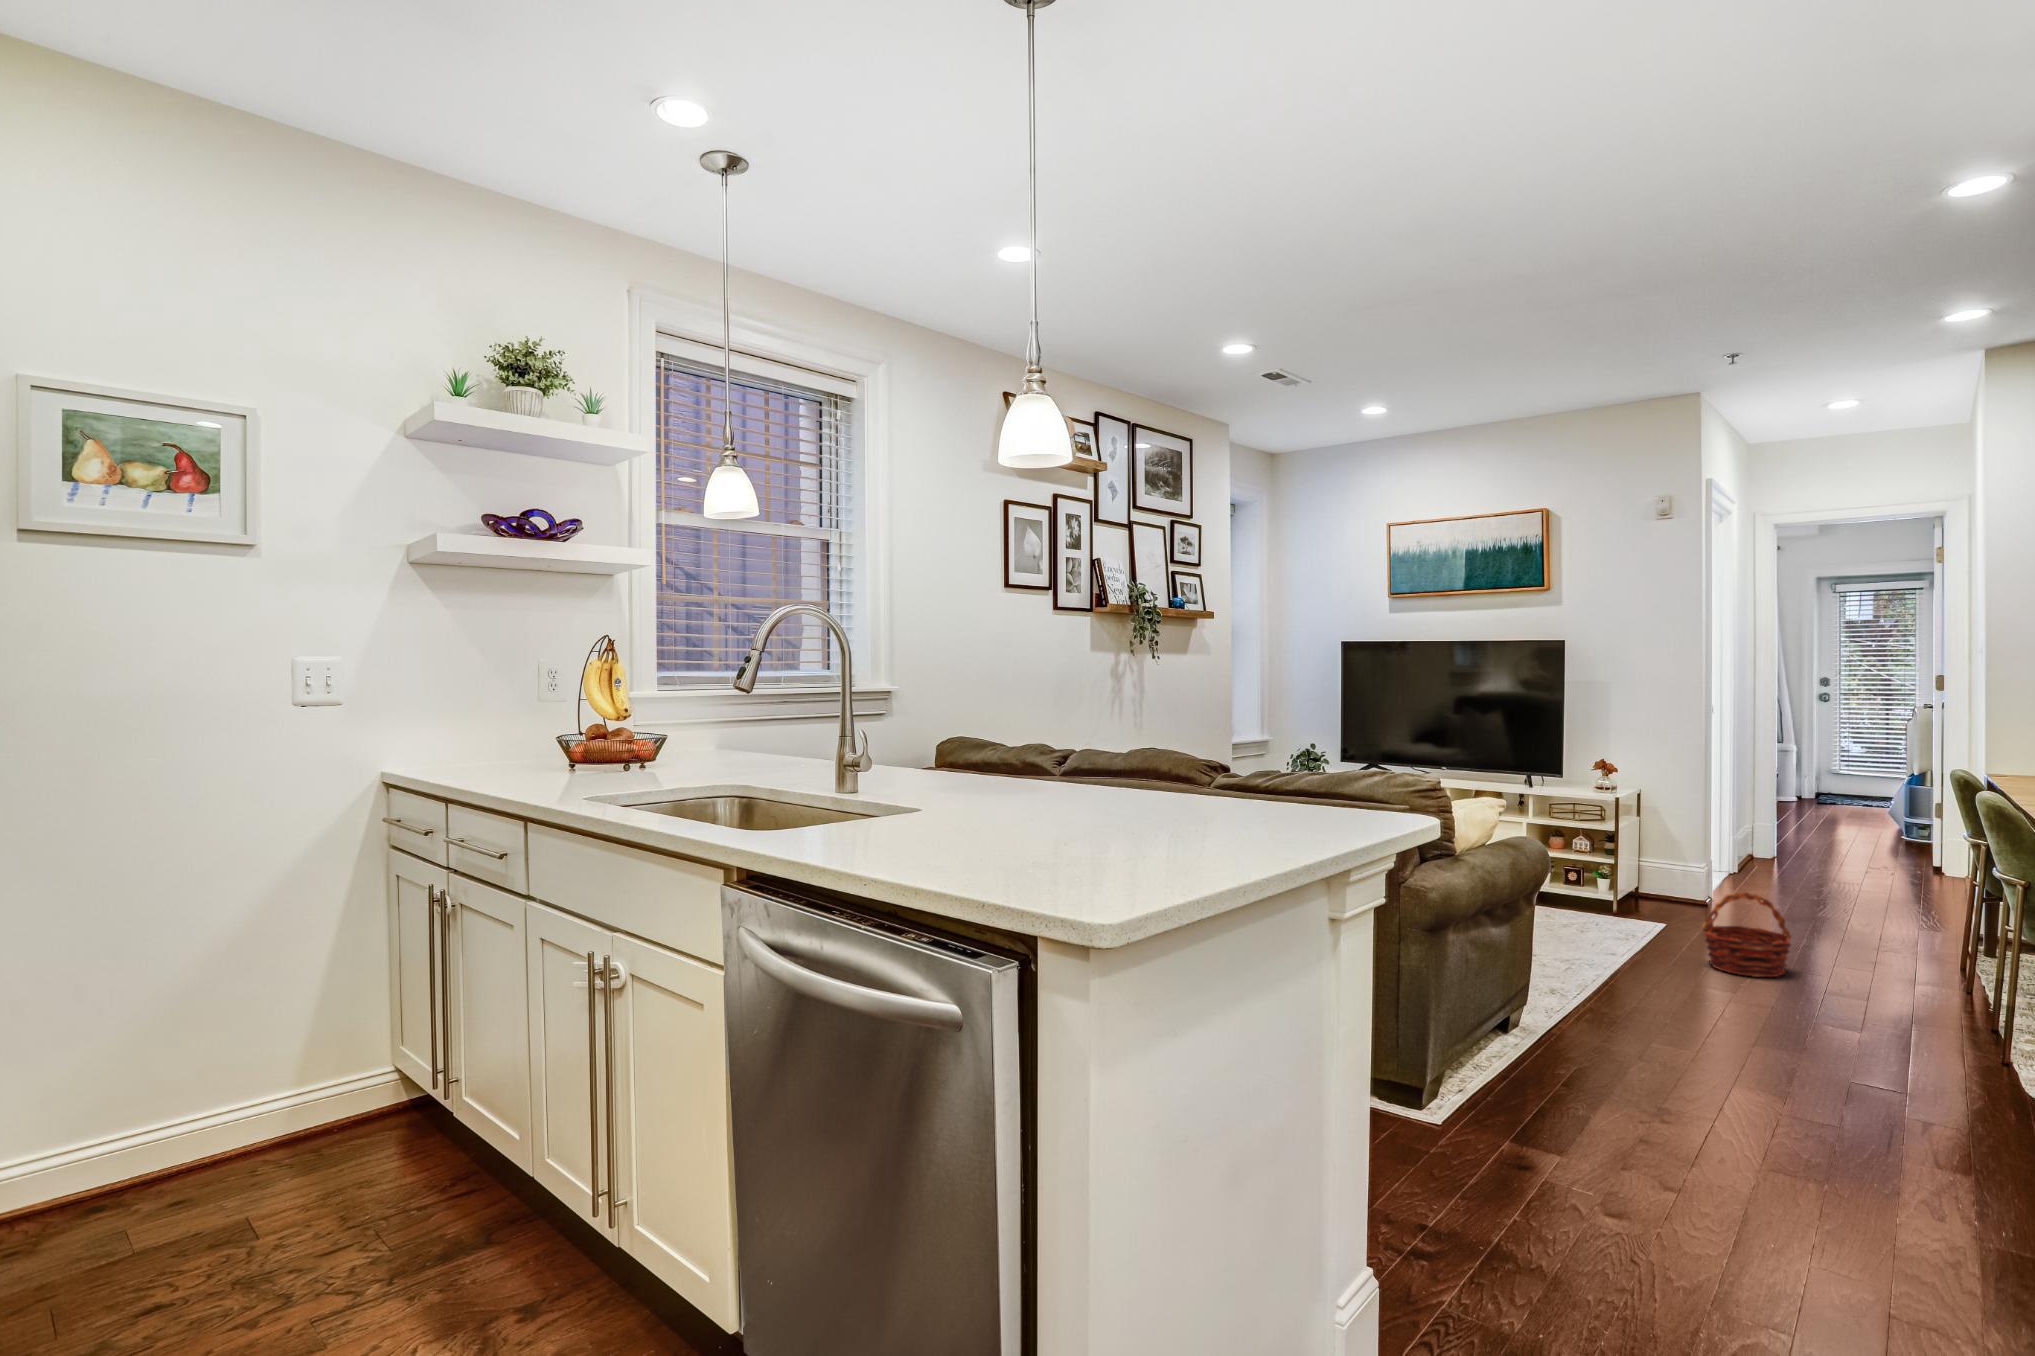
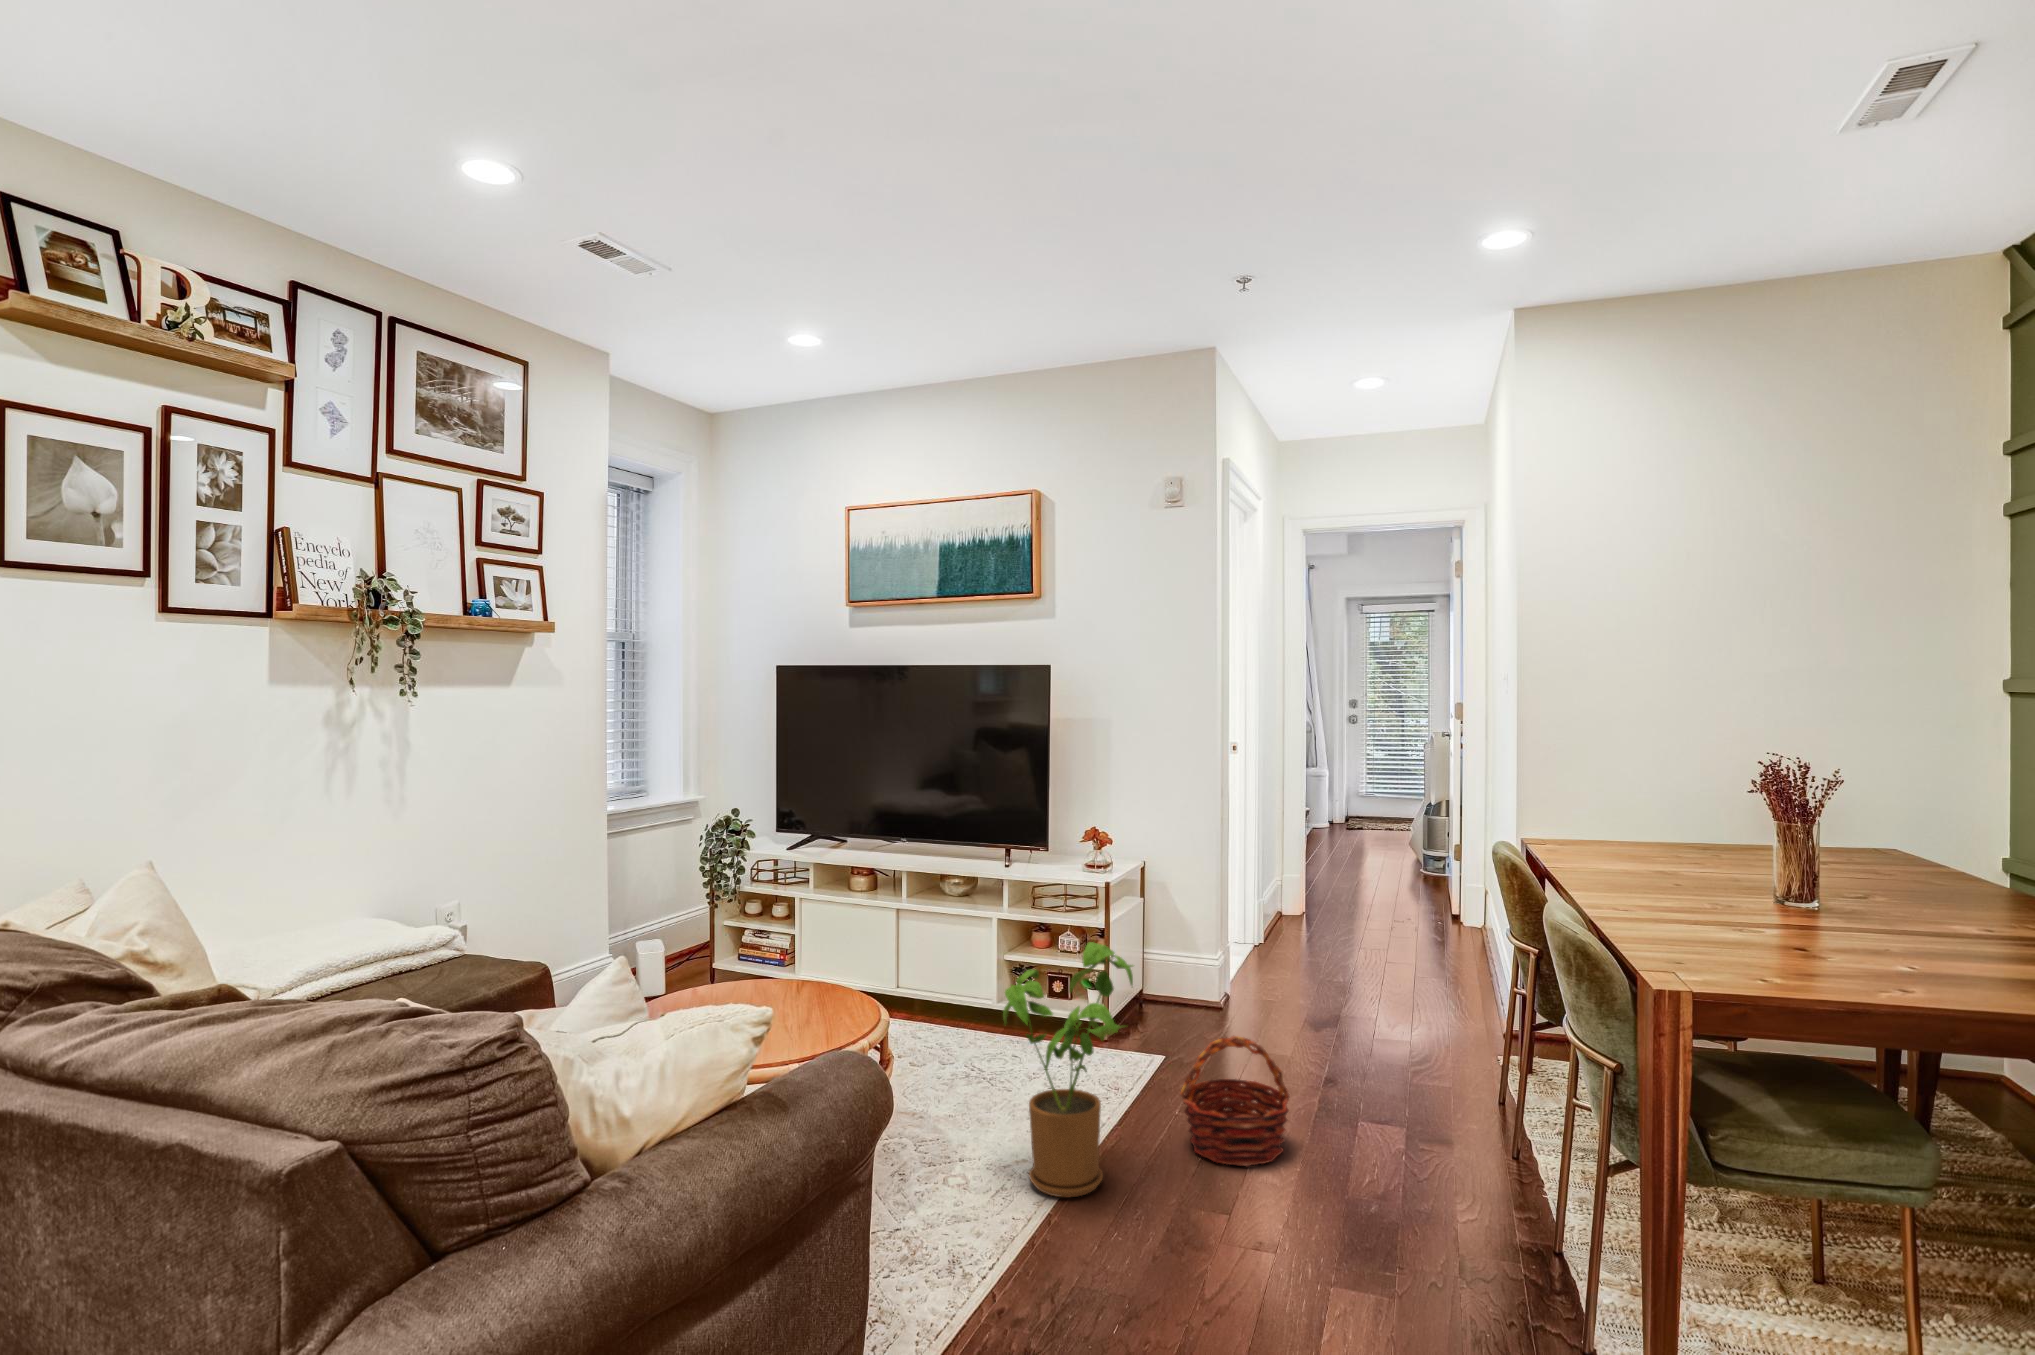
house plant: none [1570,816,1671,978] -> present [1003,942,1133,1198]

